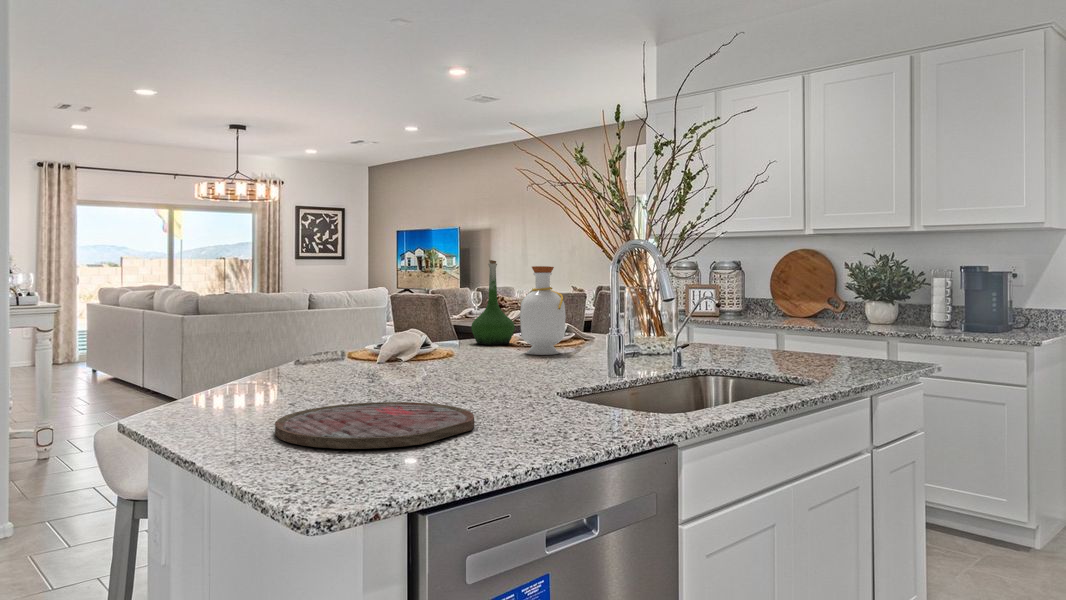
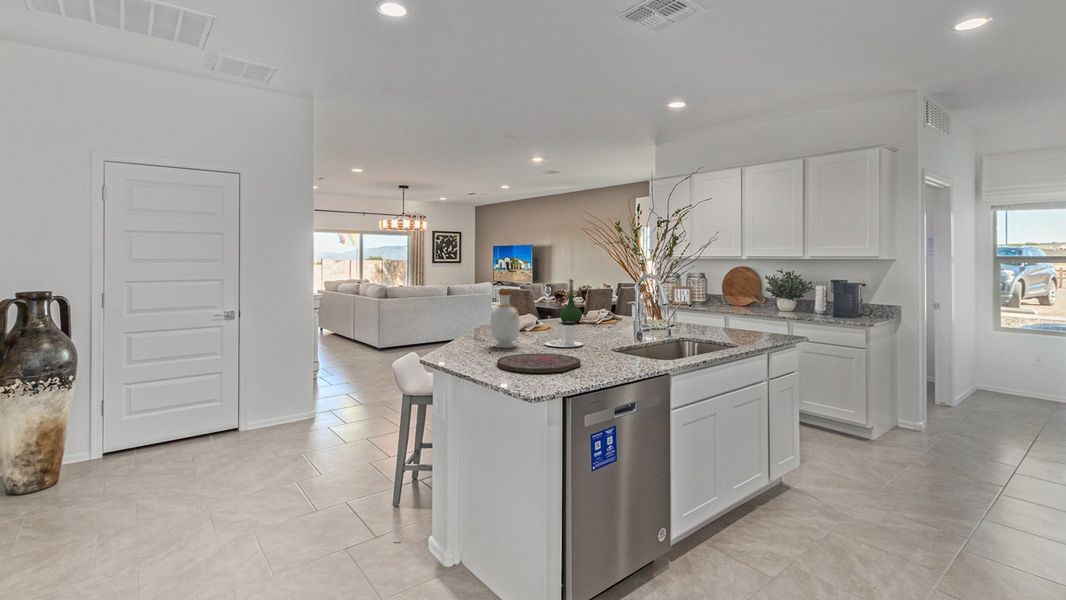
bottle: present [520,266,566,355] -> present [490,291,520,348]
coffee cup: none [417,334,499,388] -> present [544,321,583,347]

